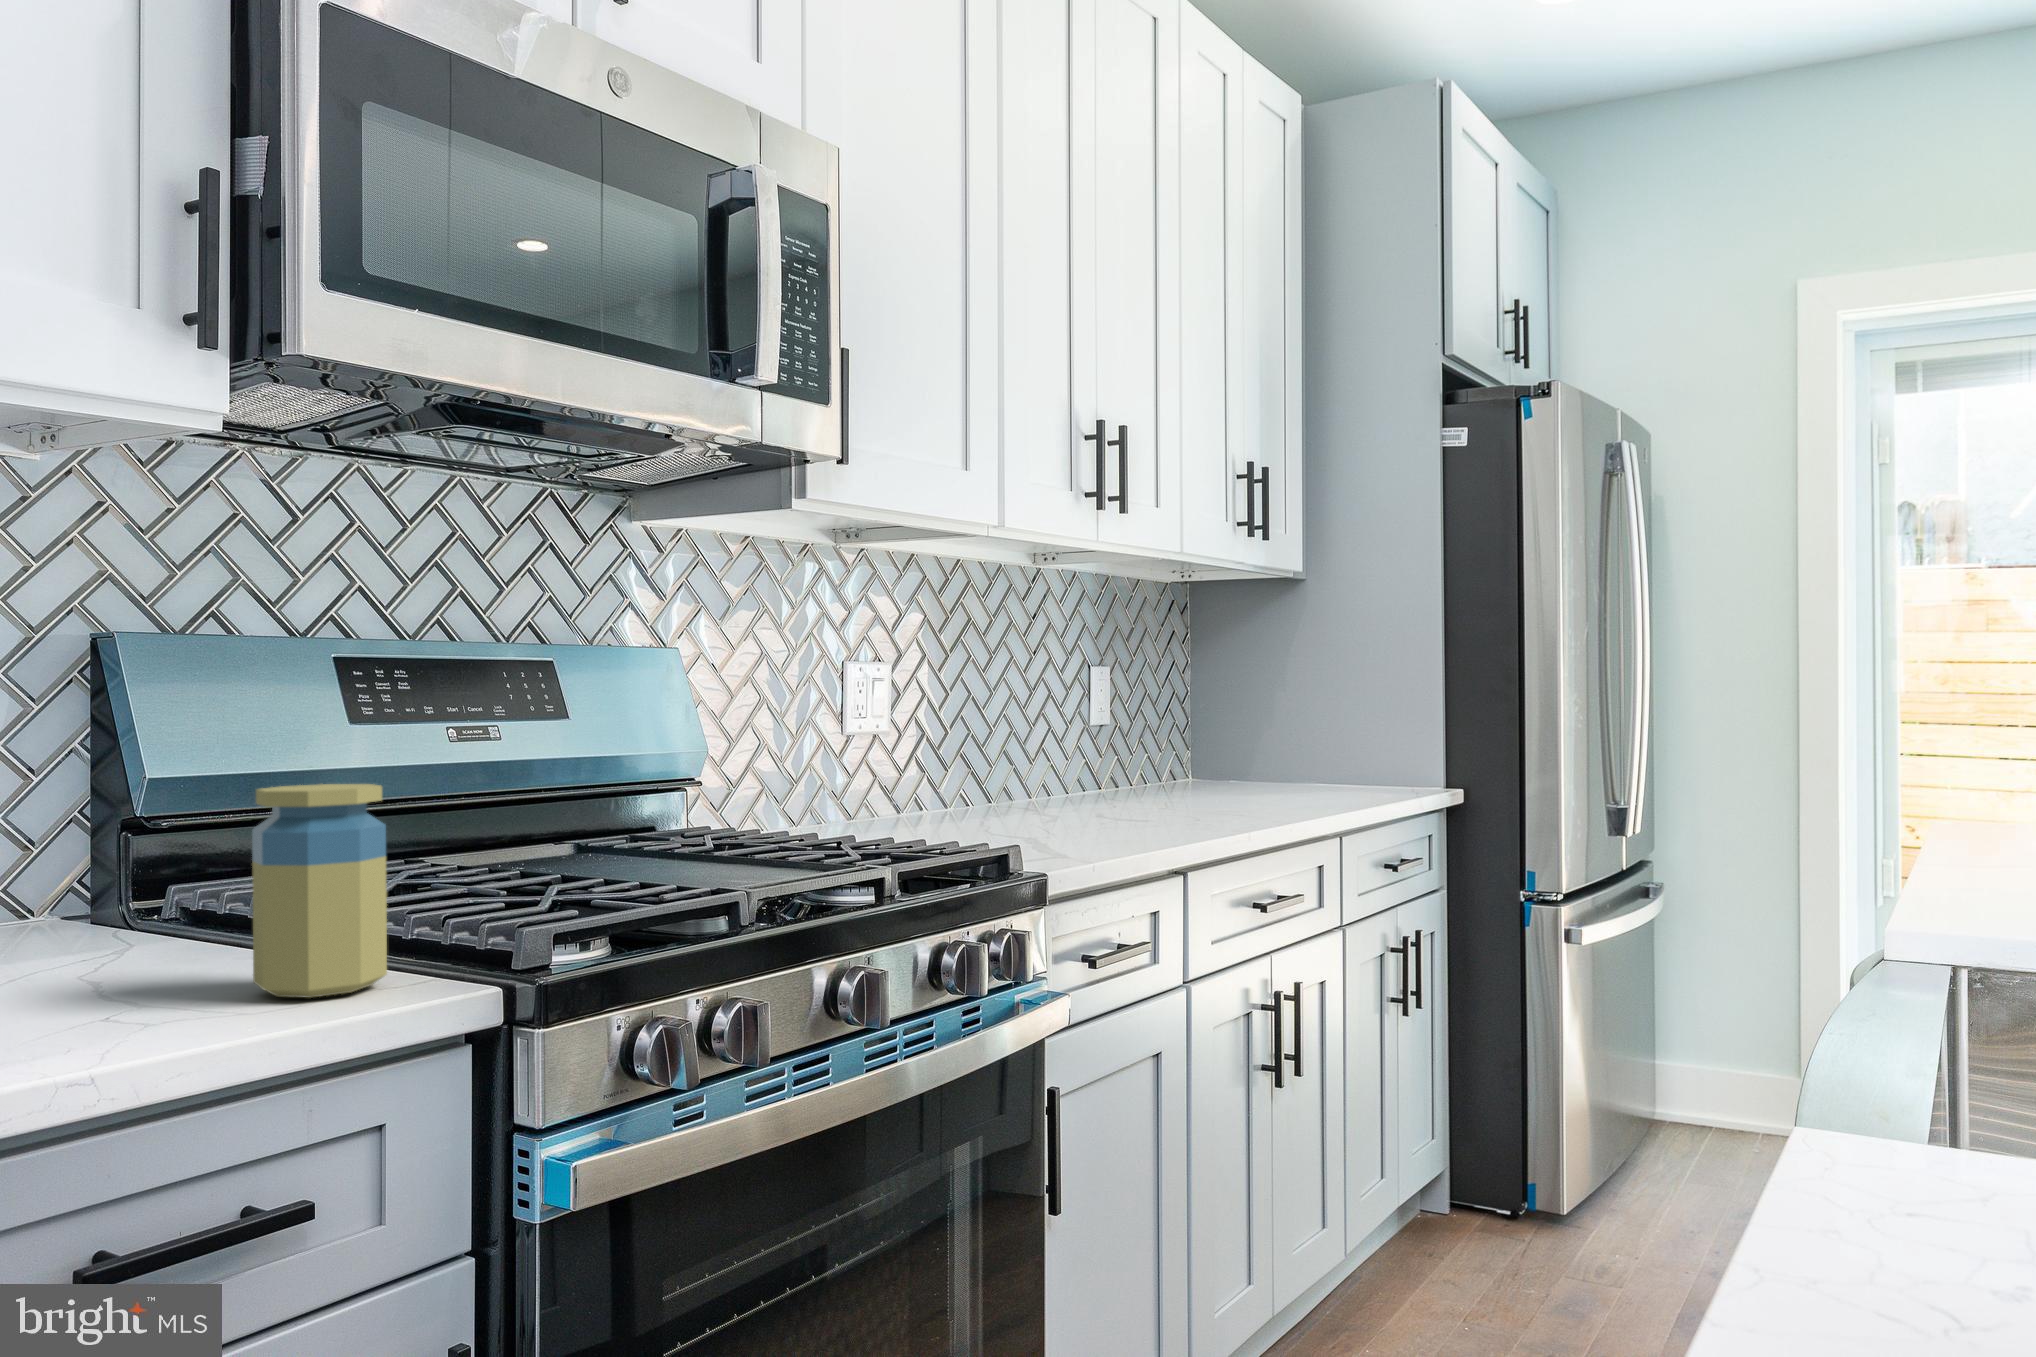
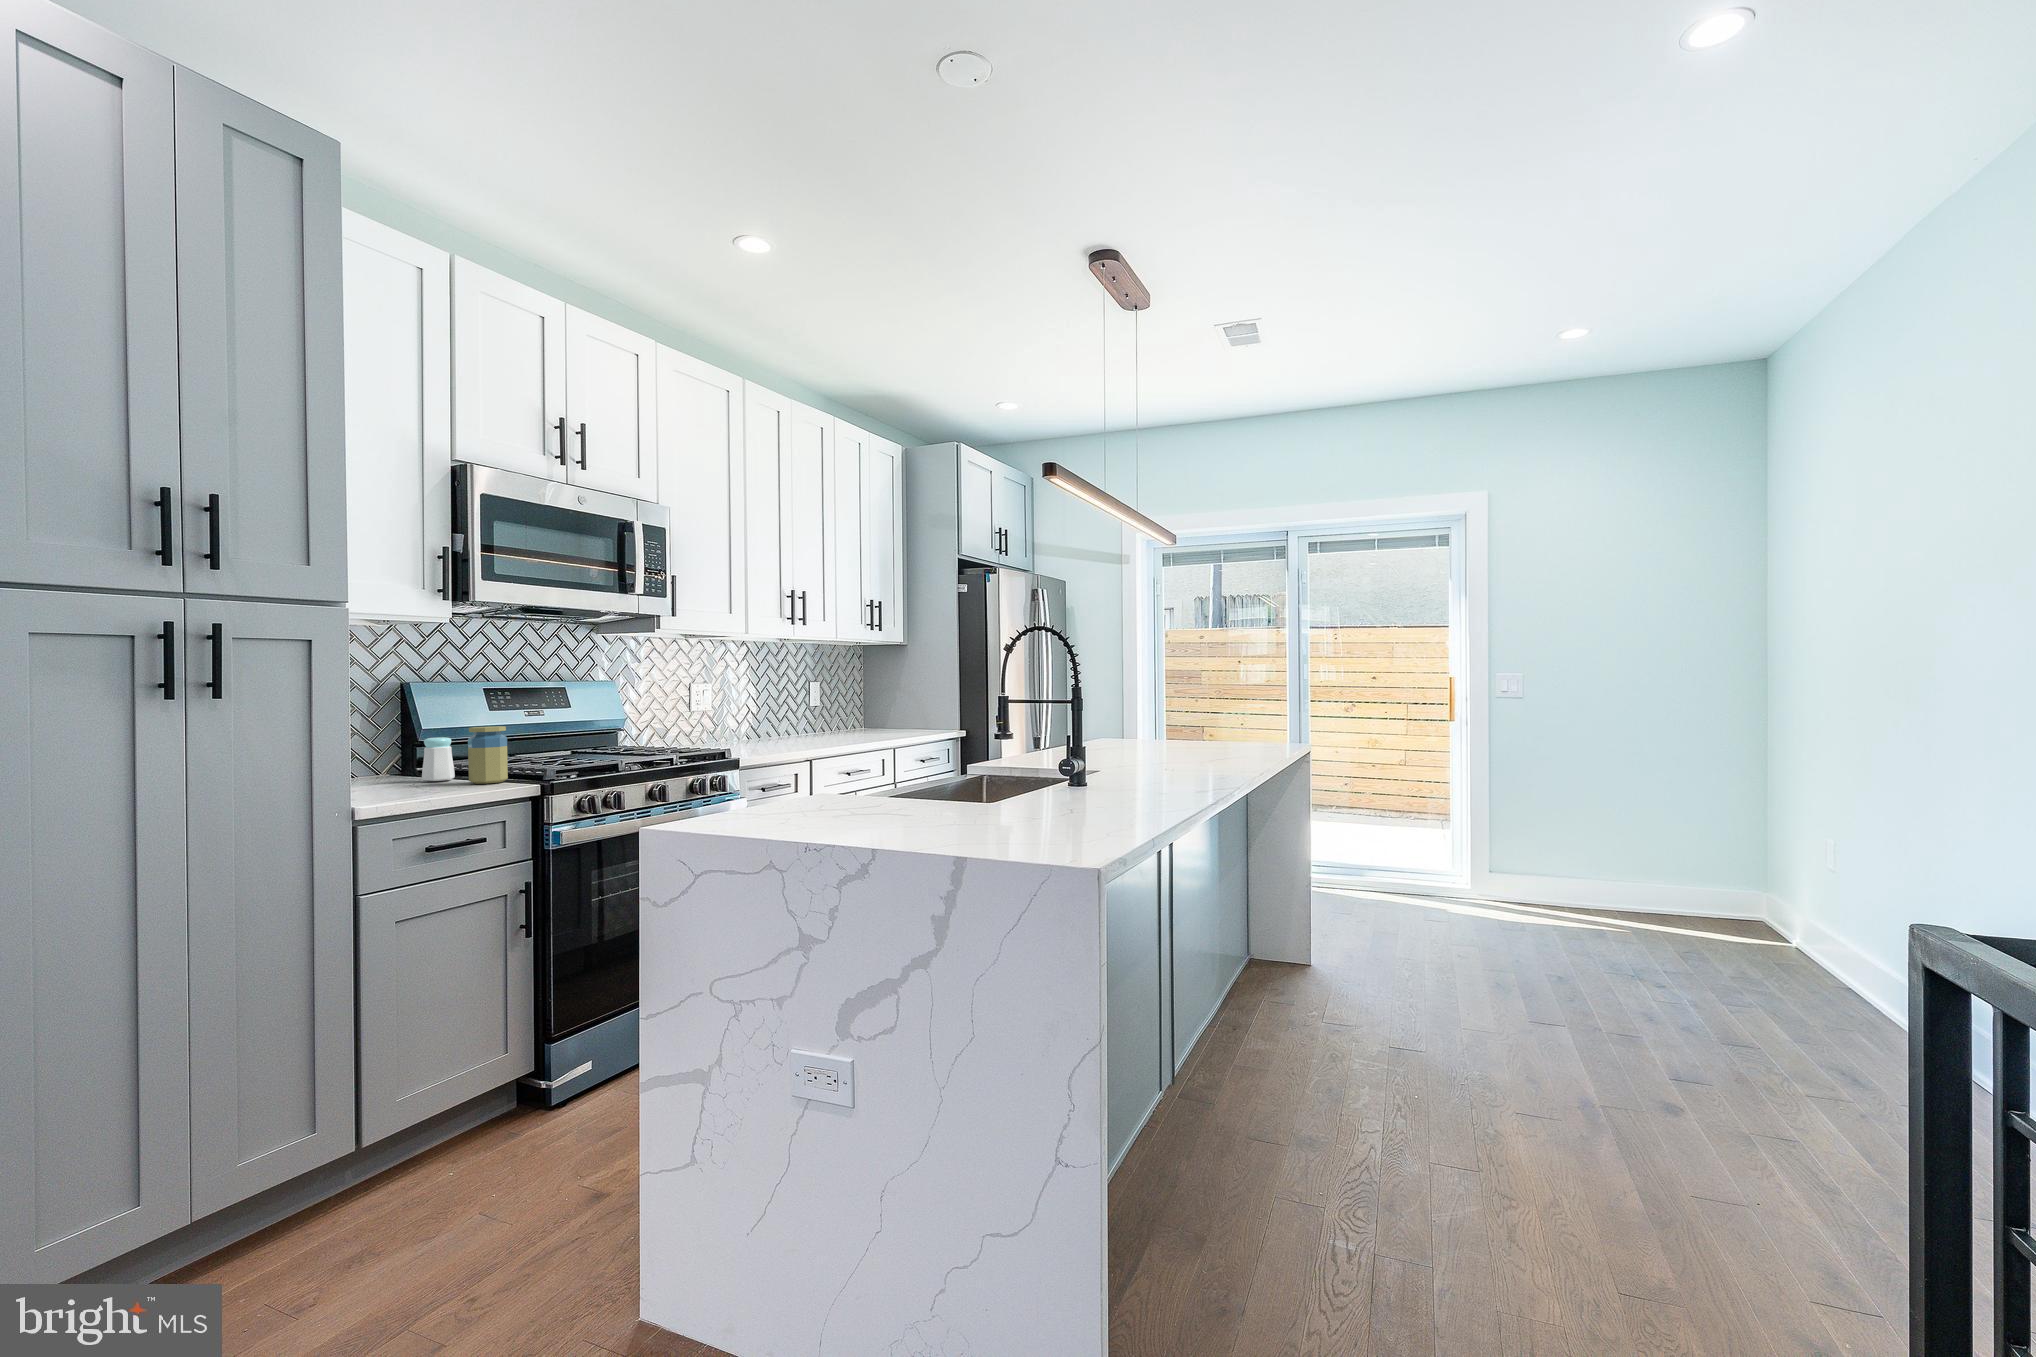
salt shaker: none [110,816,221,970] -> present [422,737,455,781]

